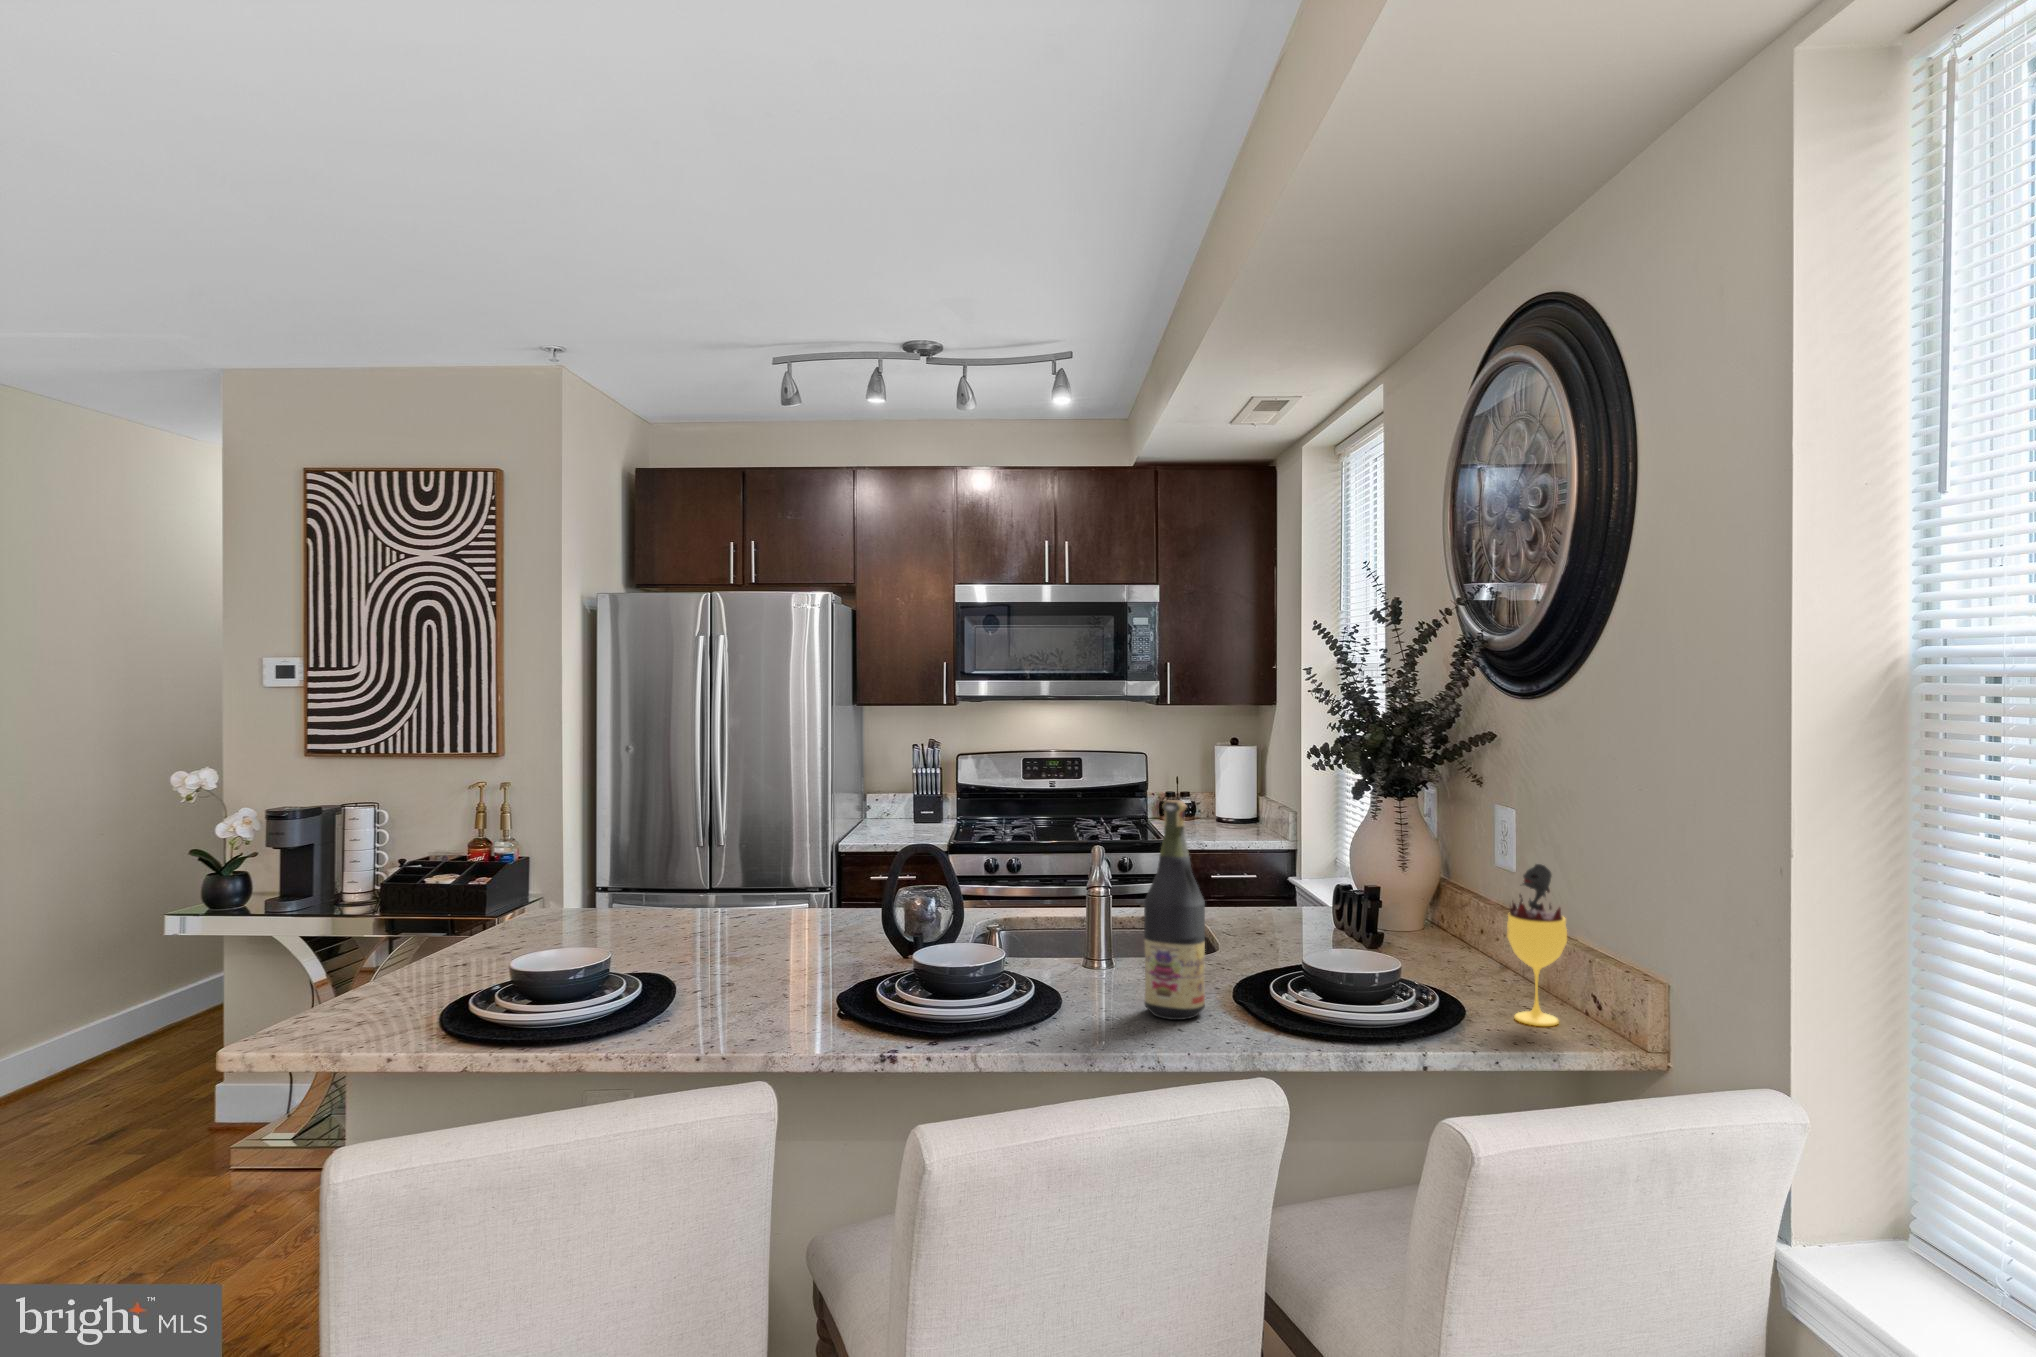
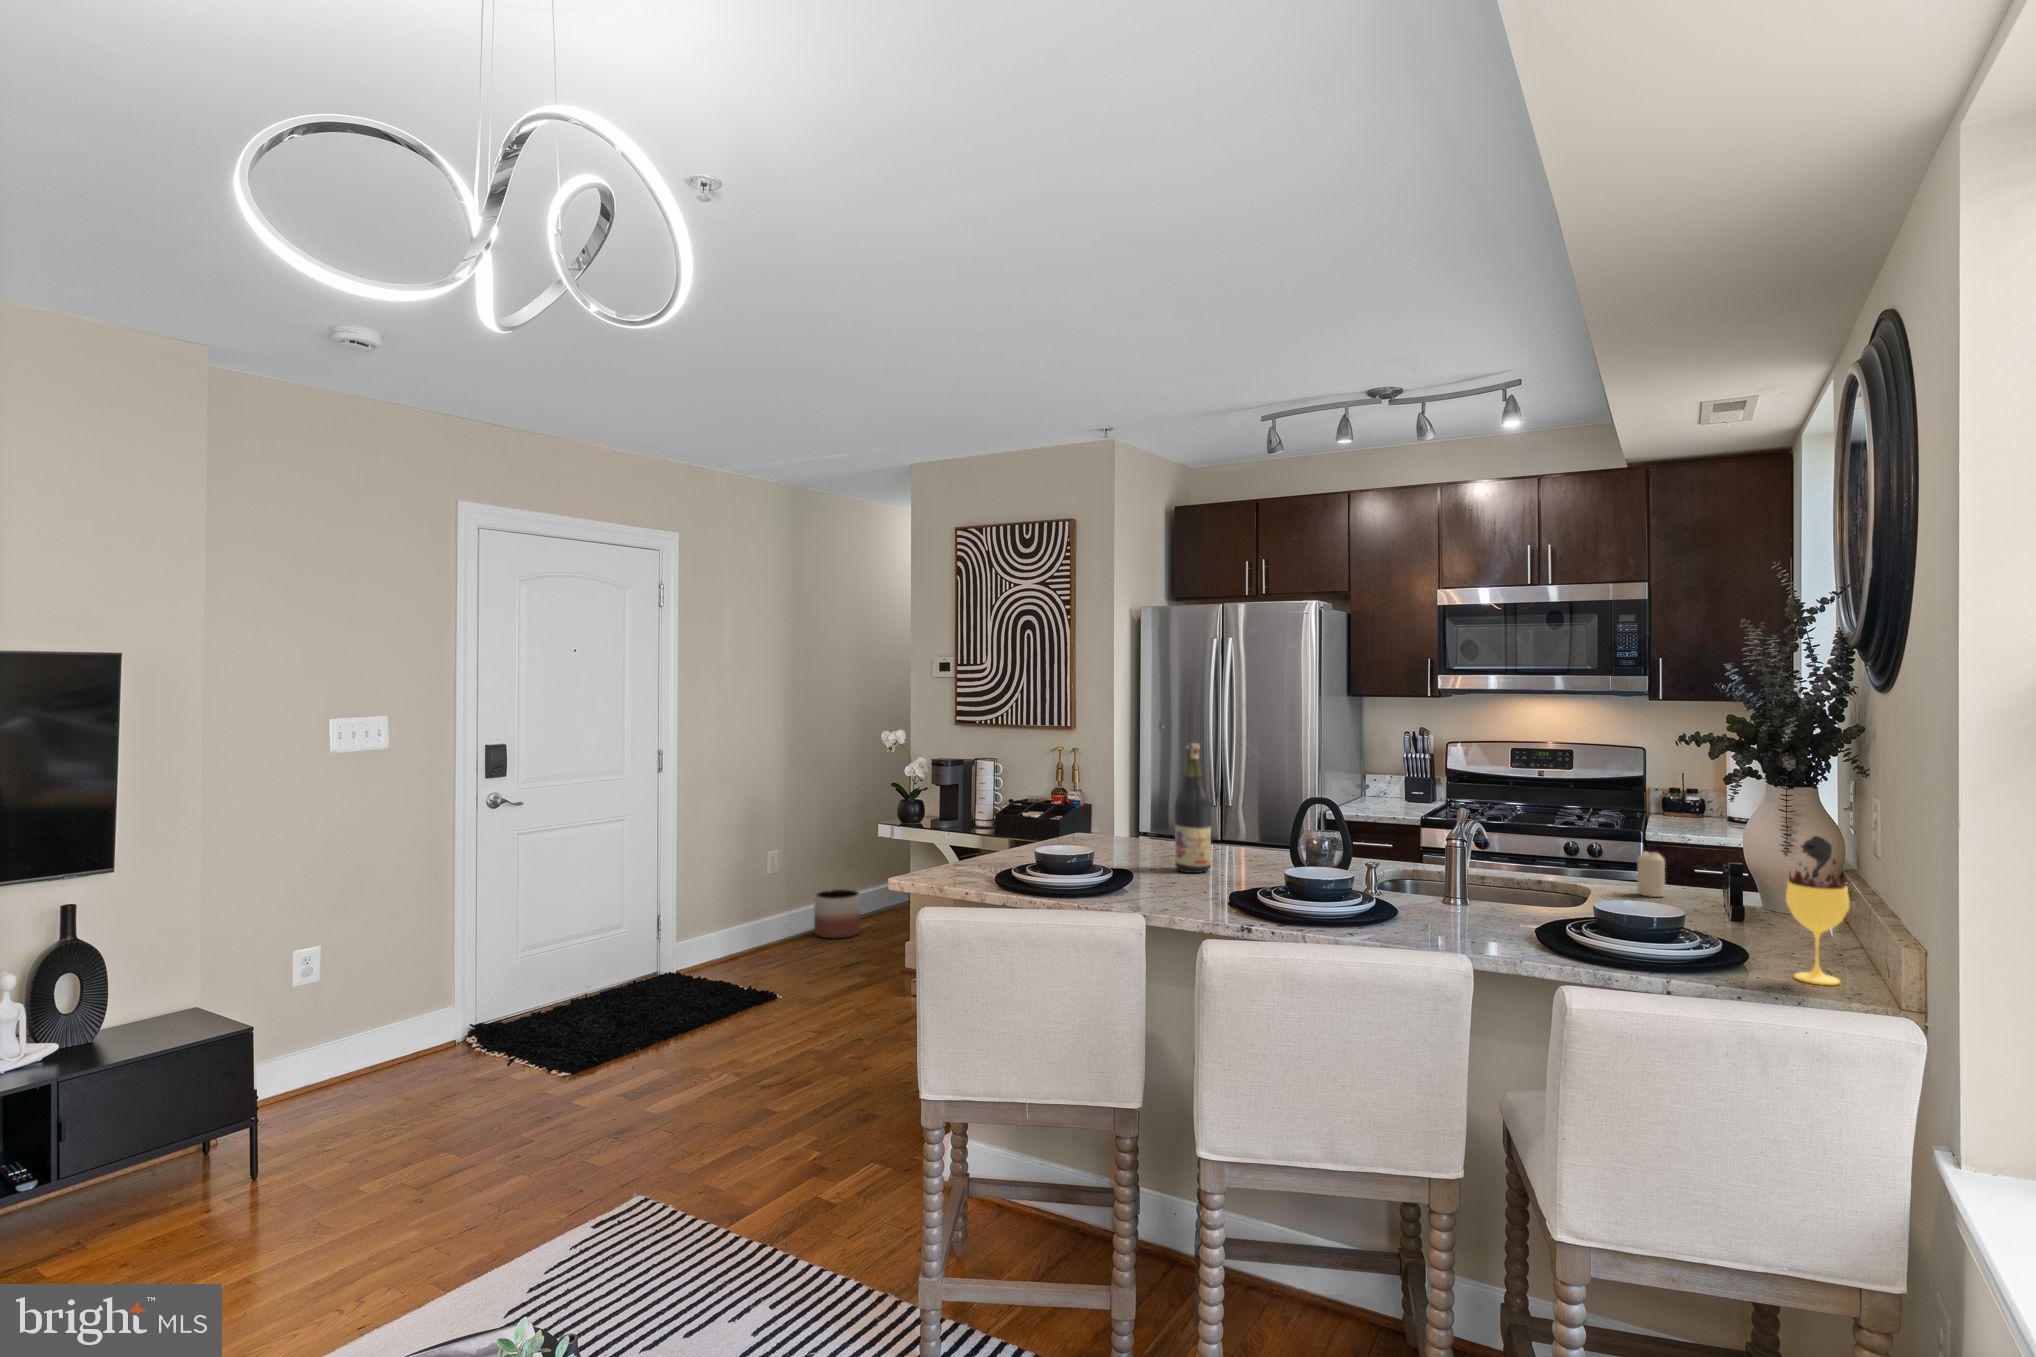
wine bottle: present [1144,800,1205,1020] -> present [1175,743,1211,873]
candle: none [1260,877,1286,927] -> present [1637,851,1665,897]
planter: none [34,1013,125,1096] -> present [814,889,861,938]

